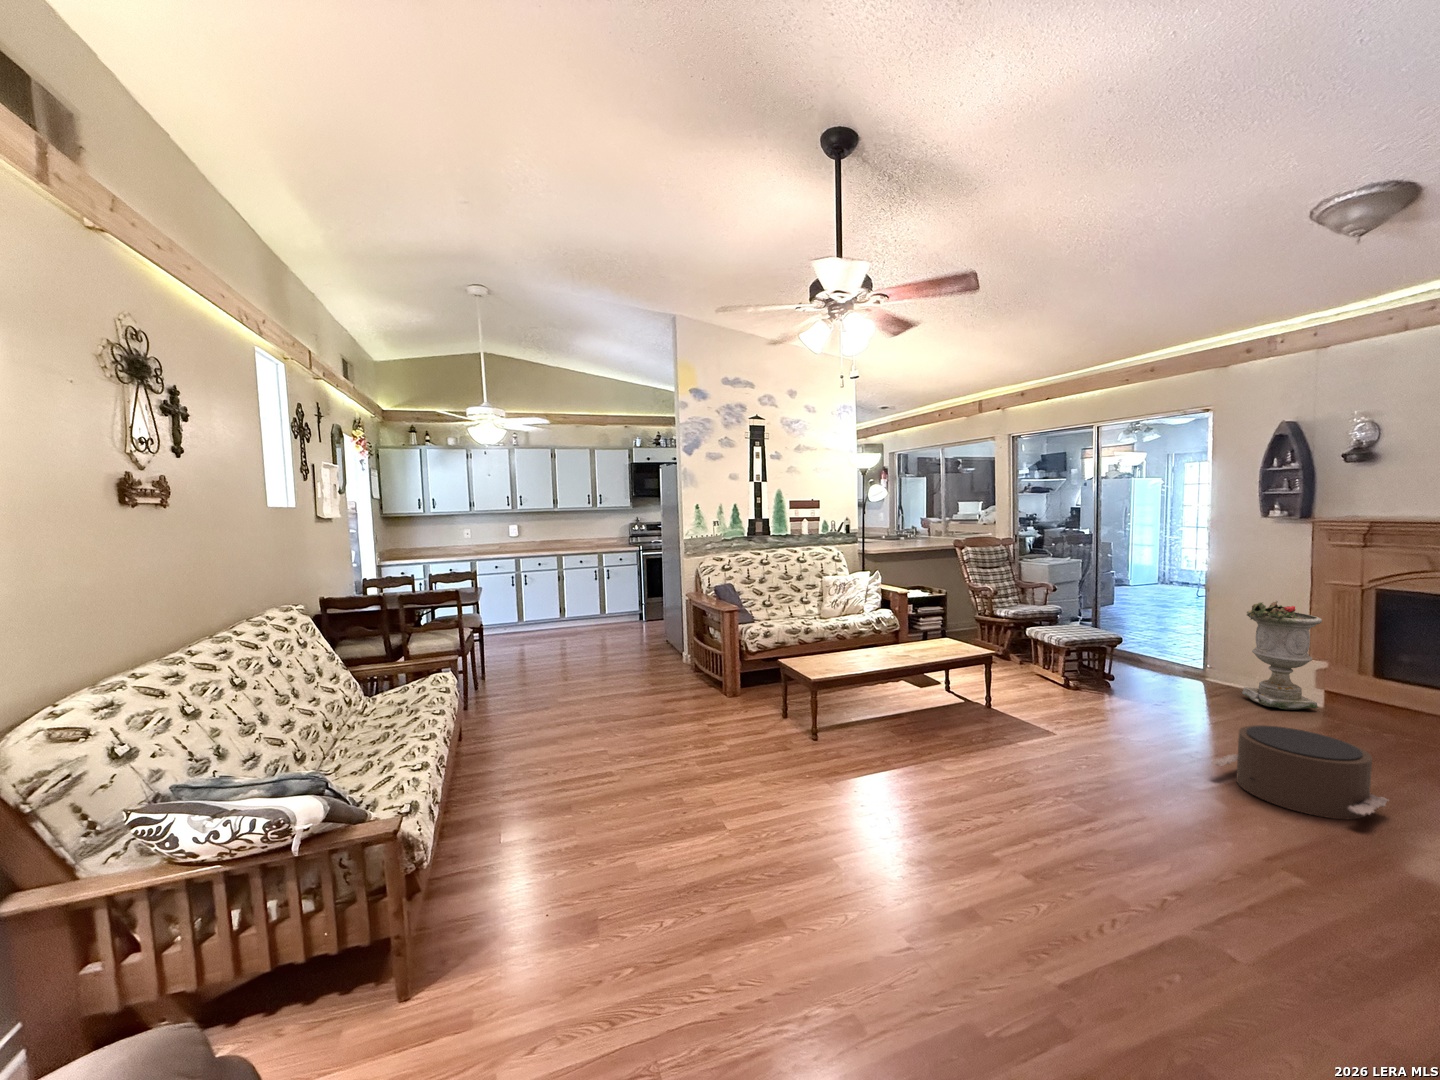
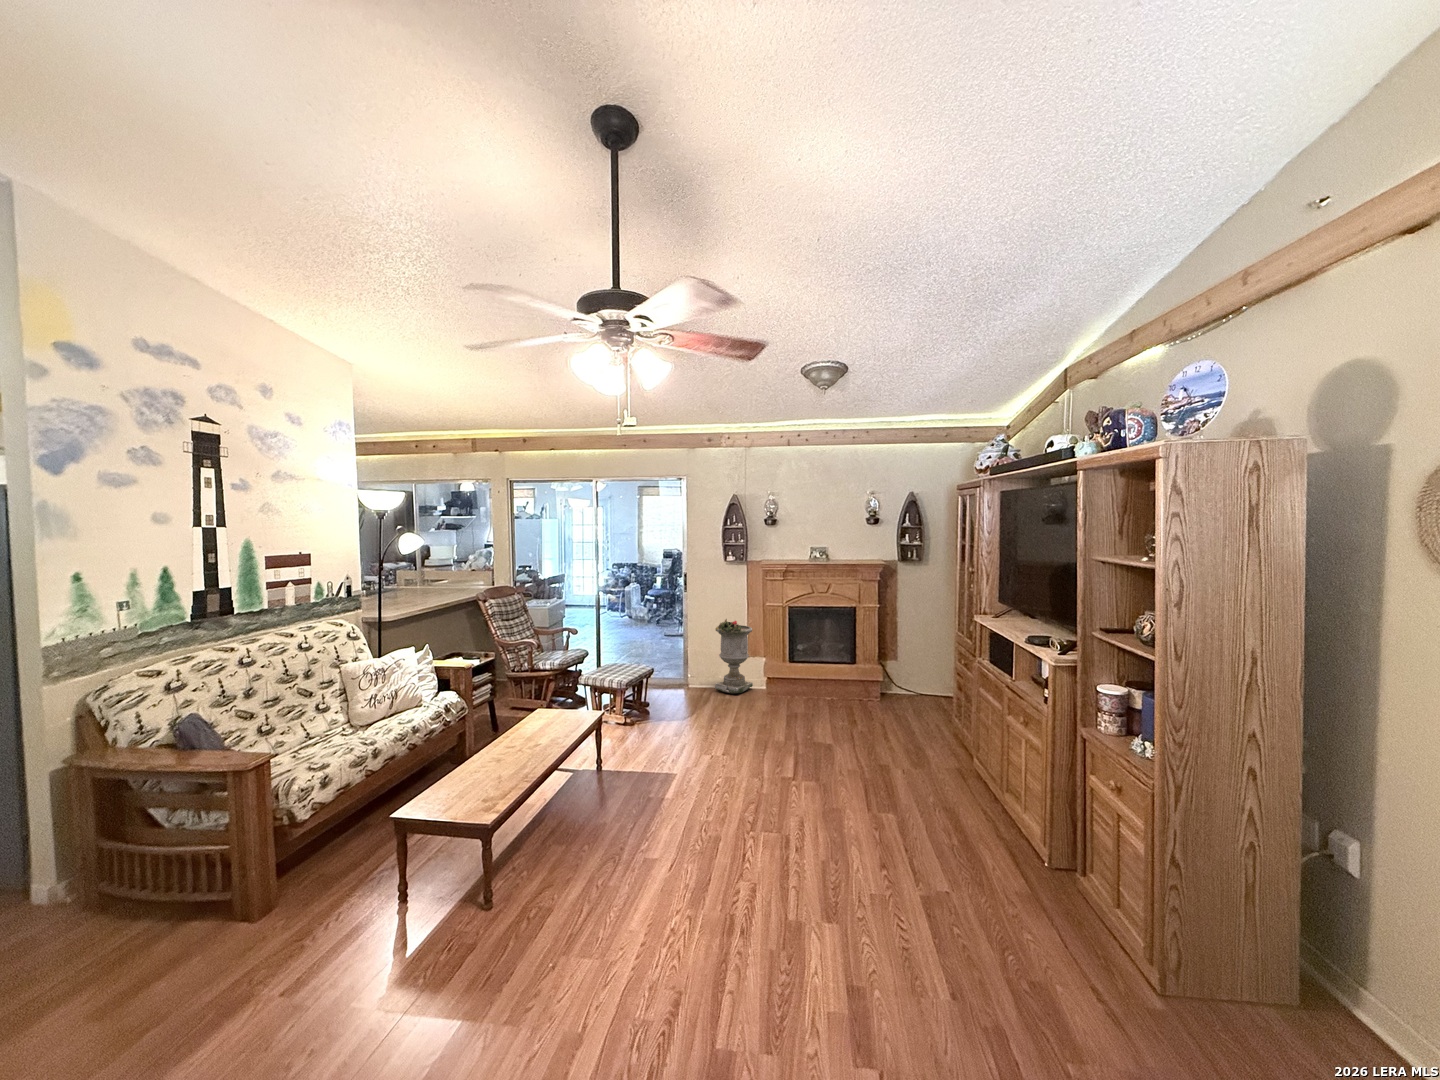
pouf: present [1213,725,1389,819] -> none [786,705,868,761]

